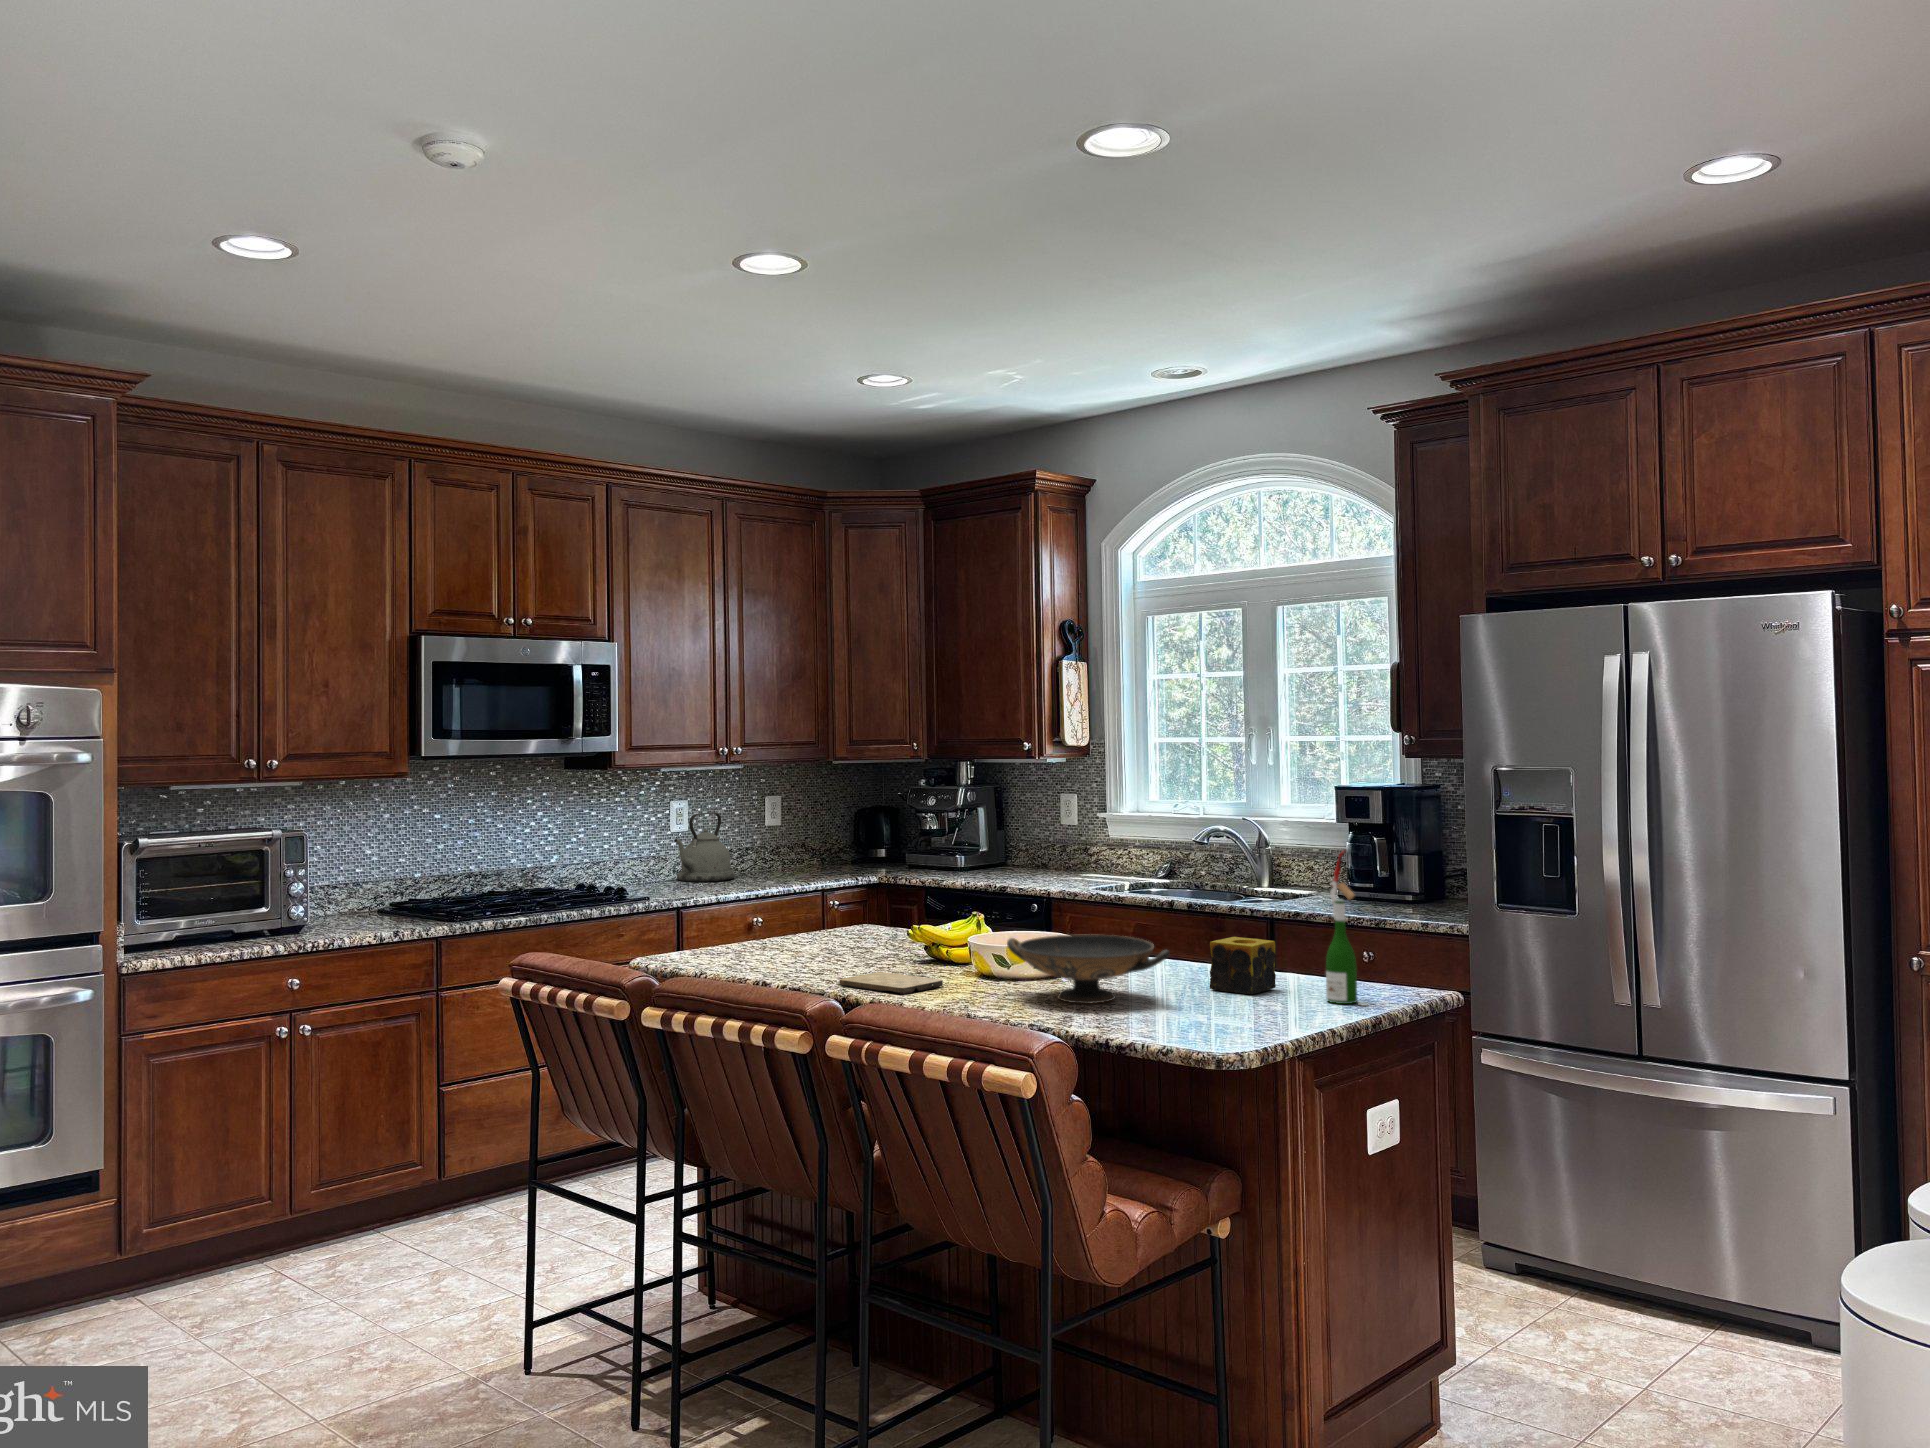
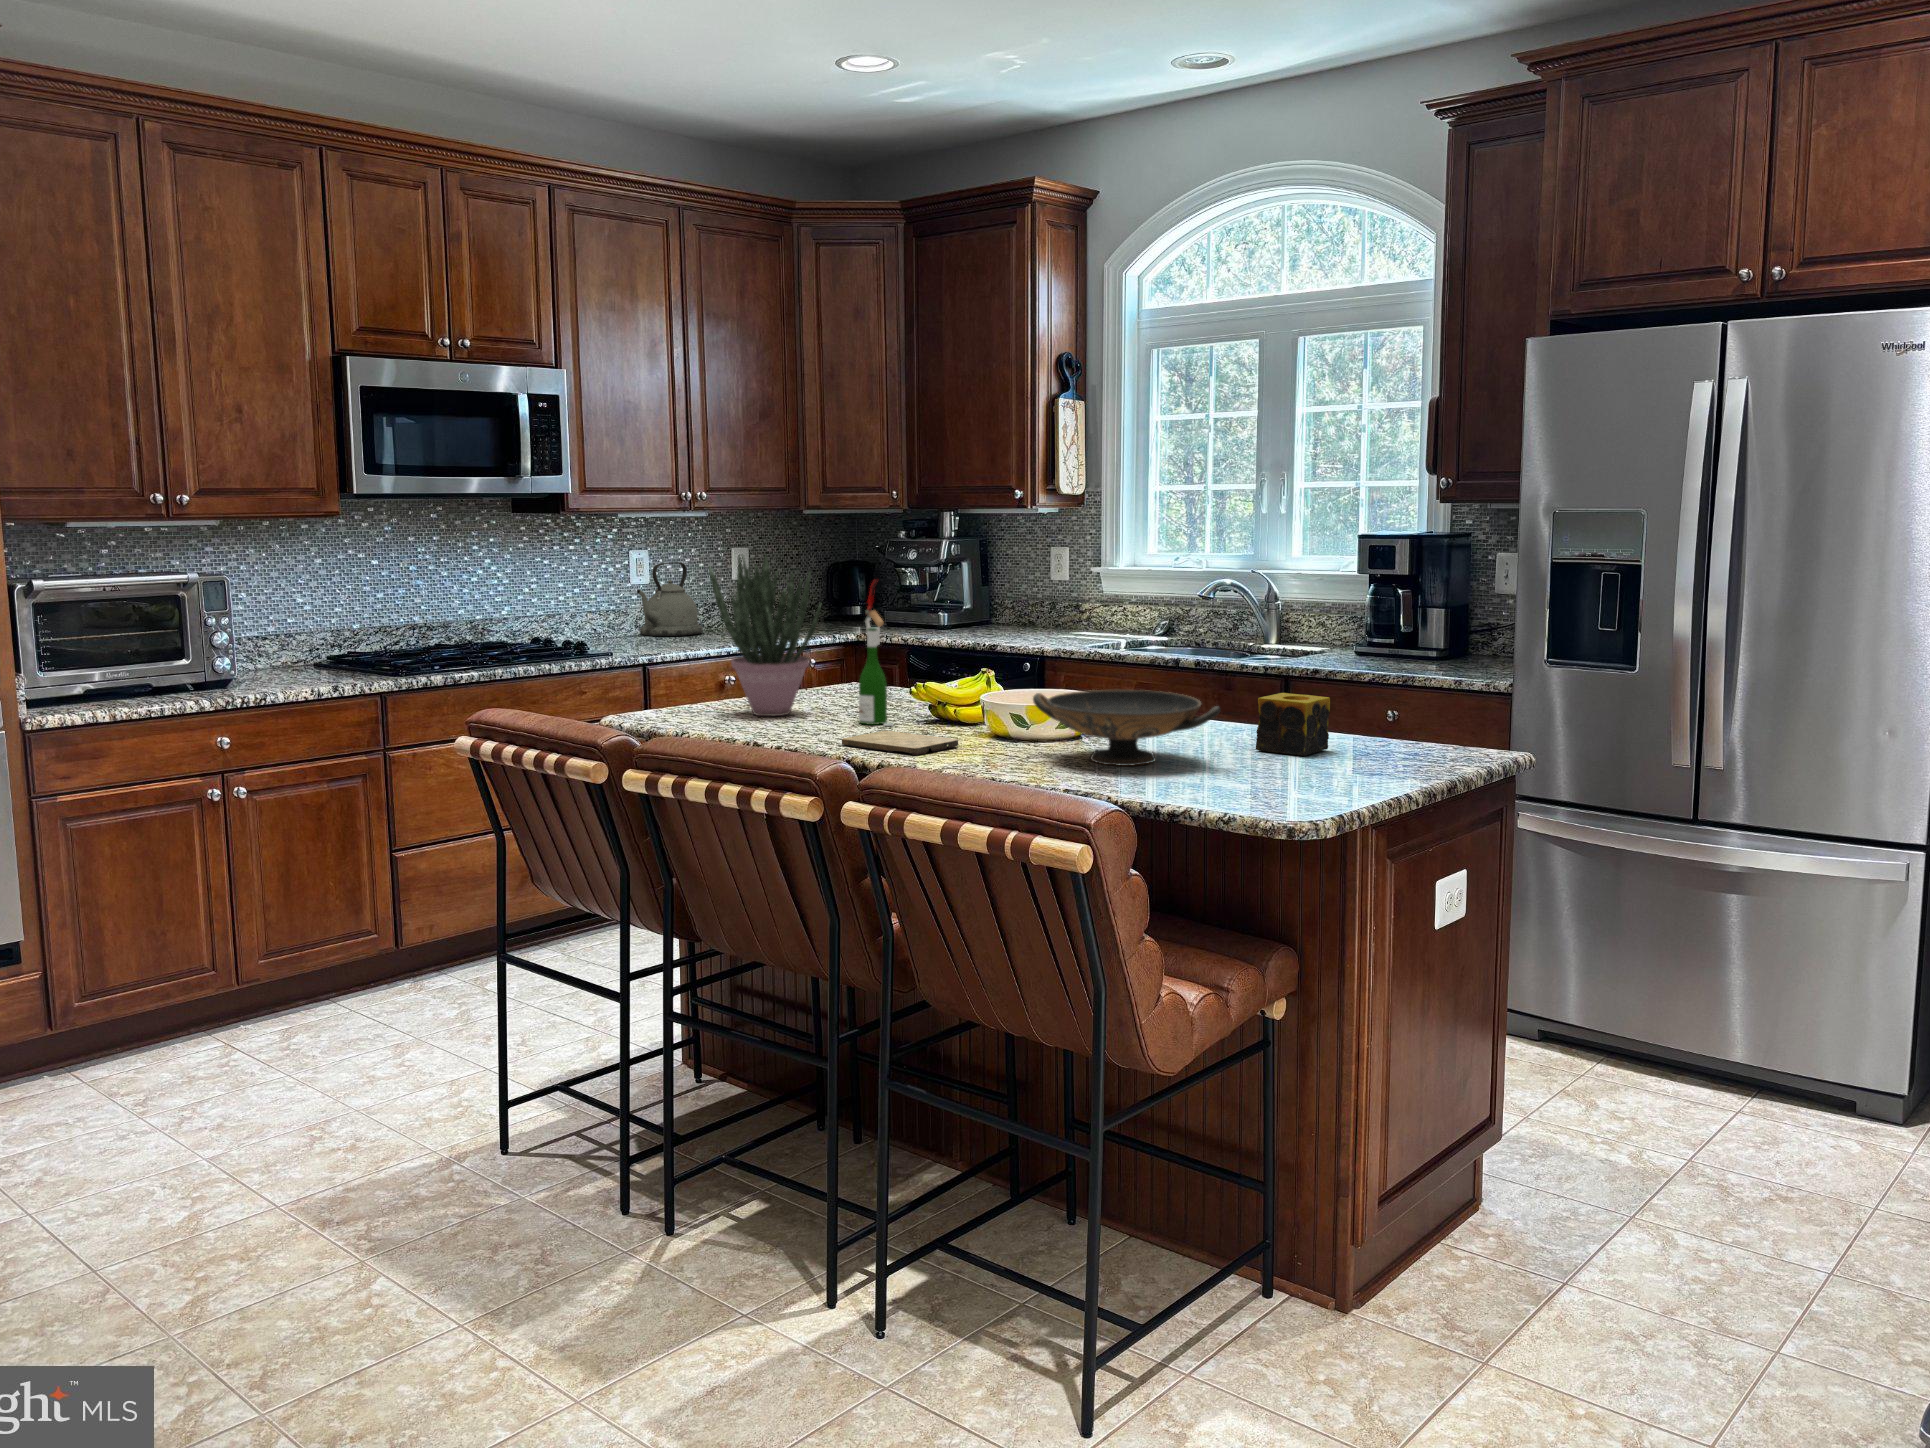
potted plant: none [728,811,827,959] -> present [709,555,822,716]
wine bottle: present [1326,850,1368,1005] -> present [859,579,893,726]

